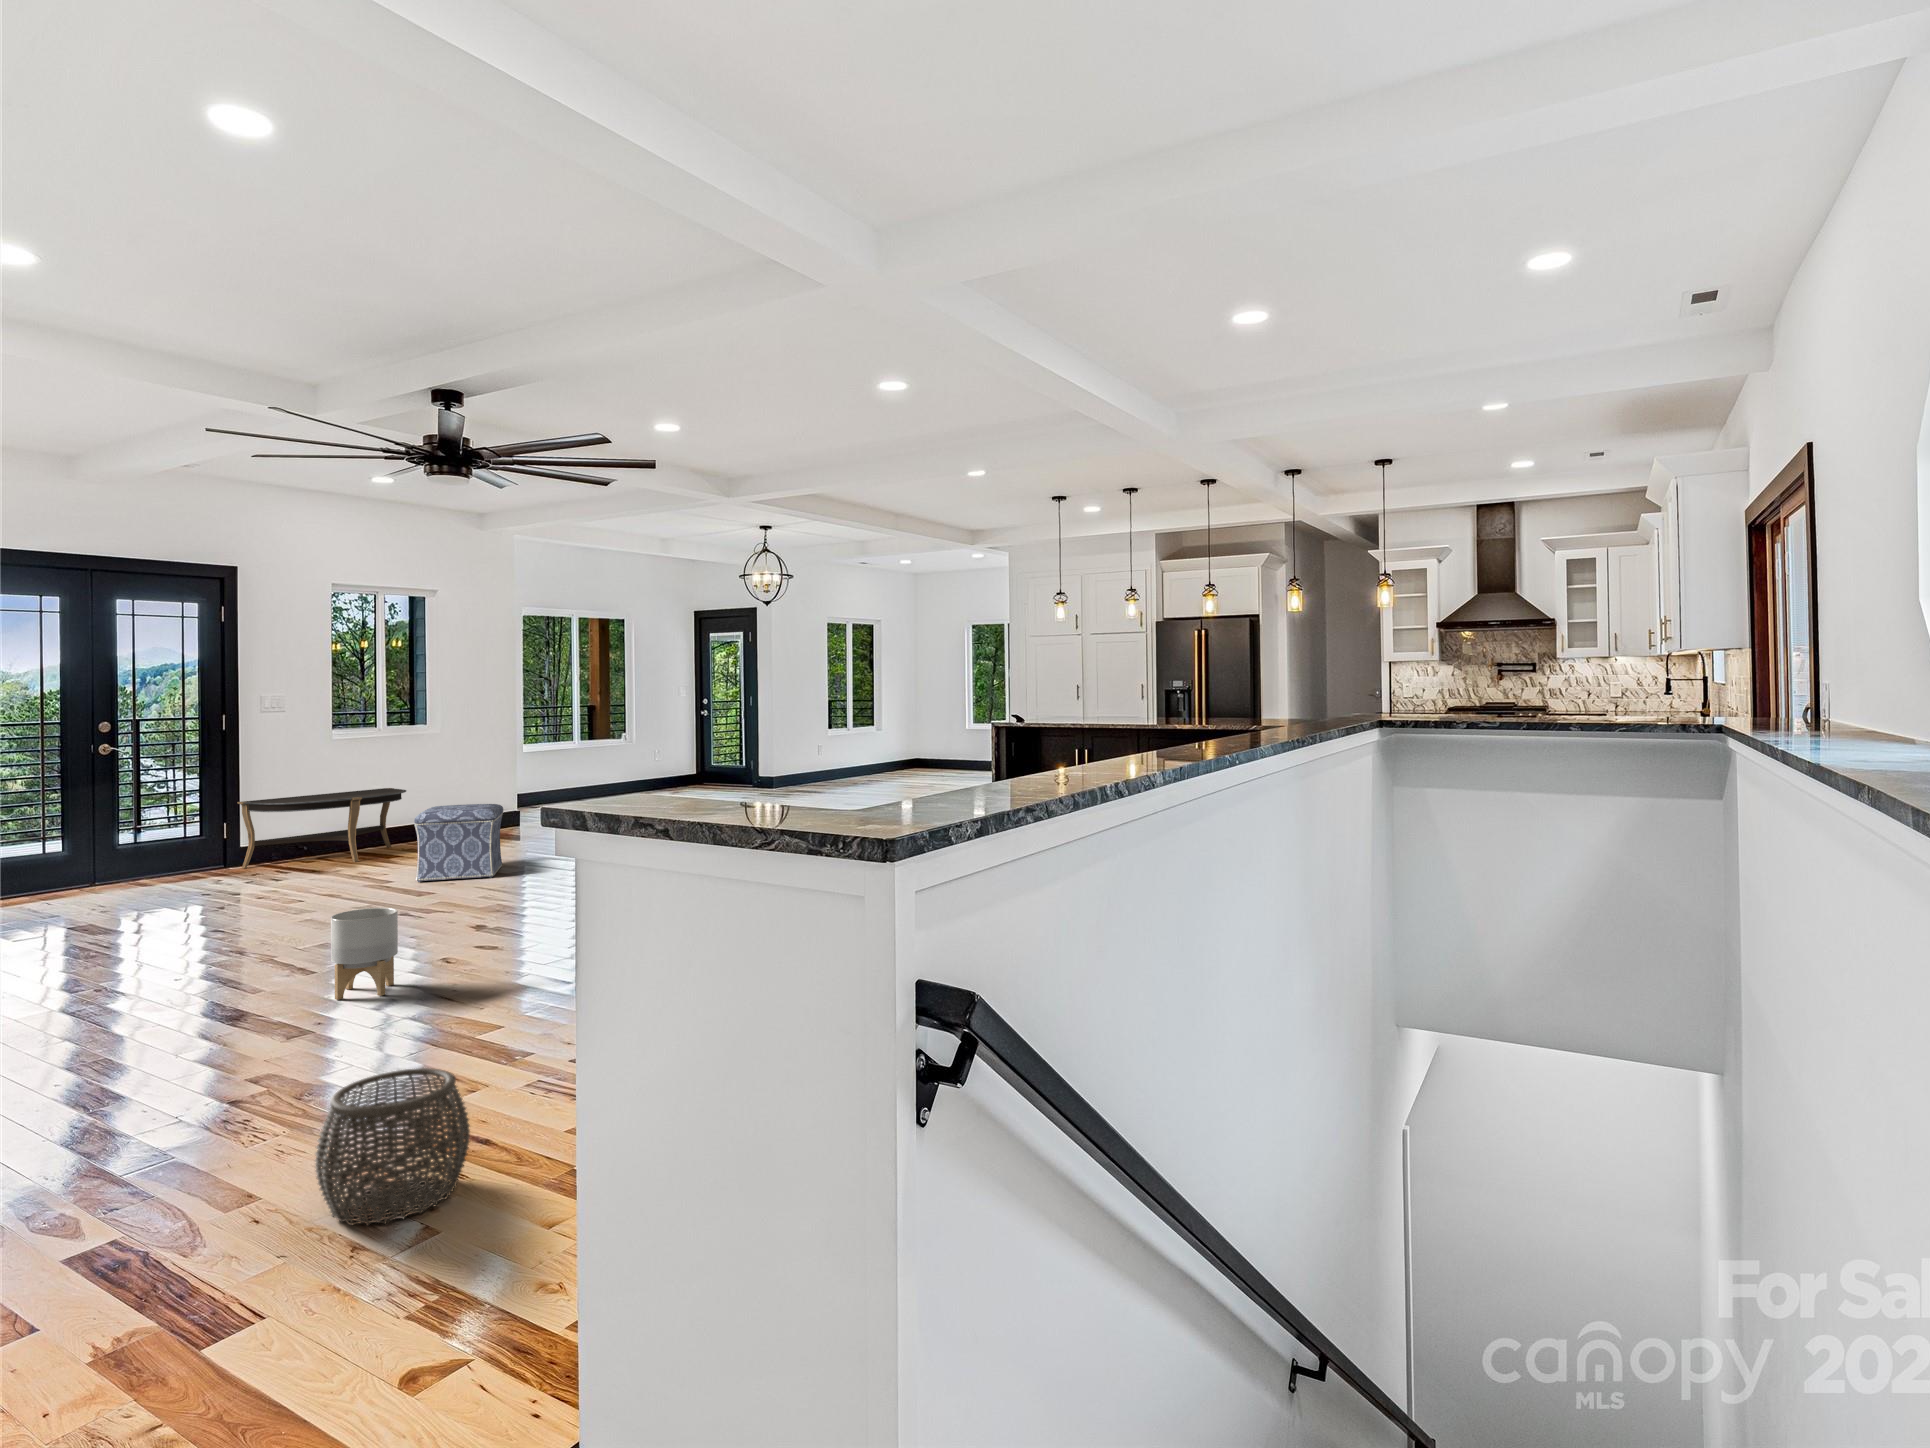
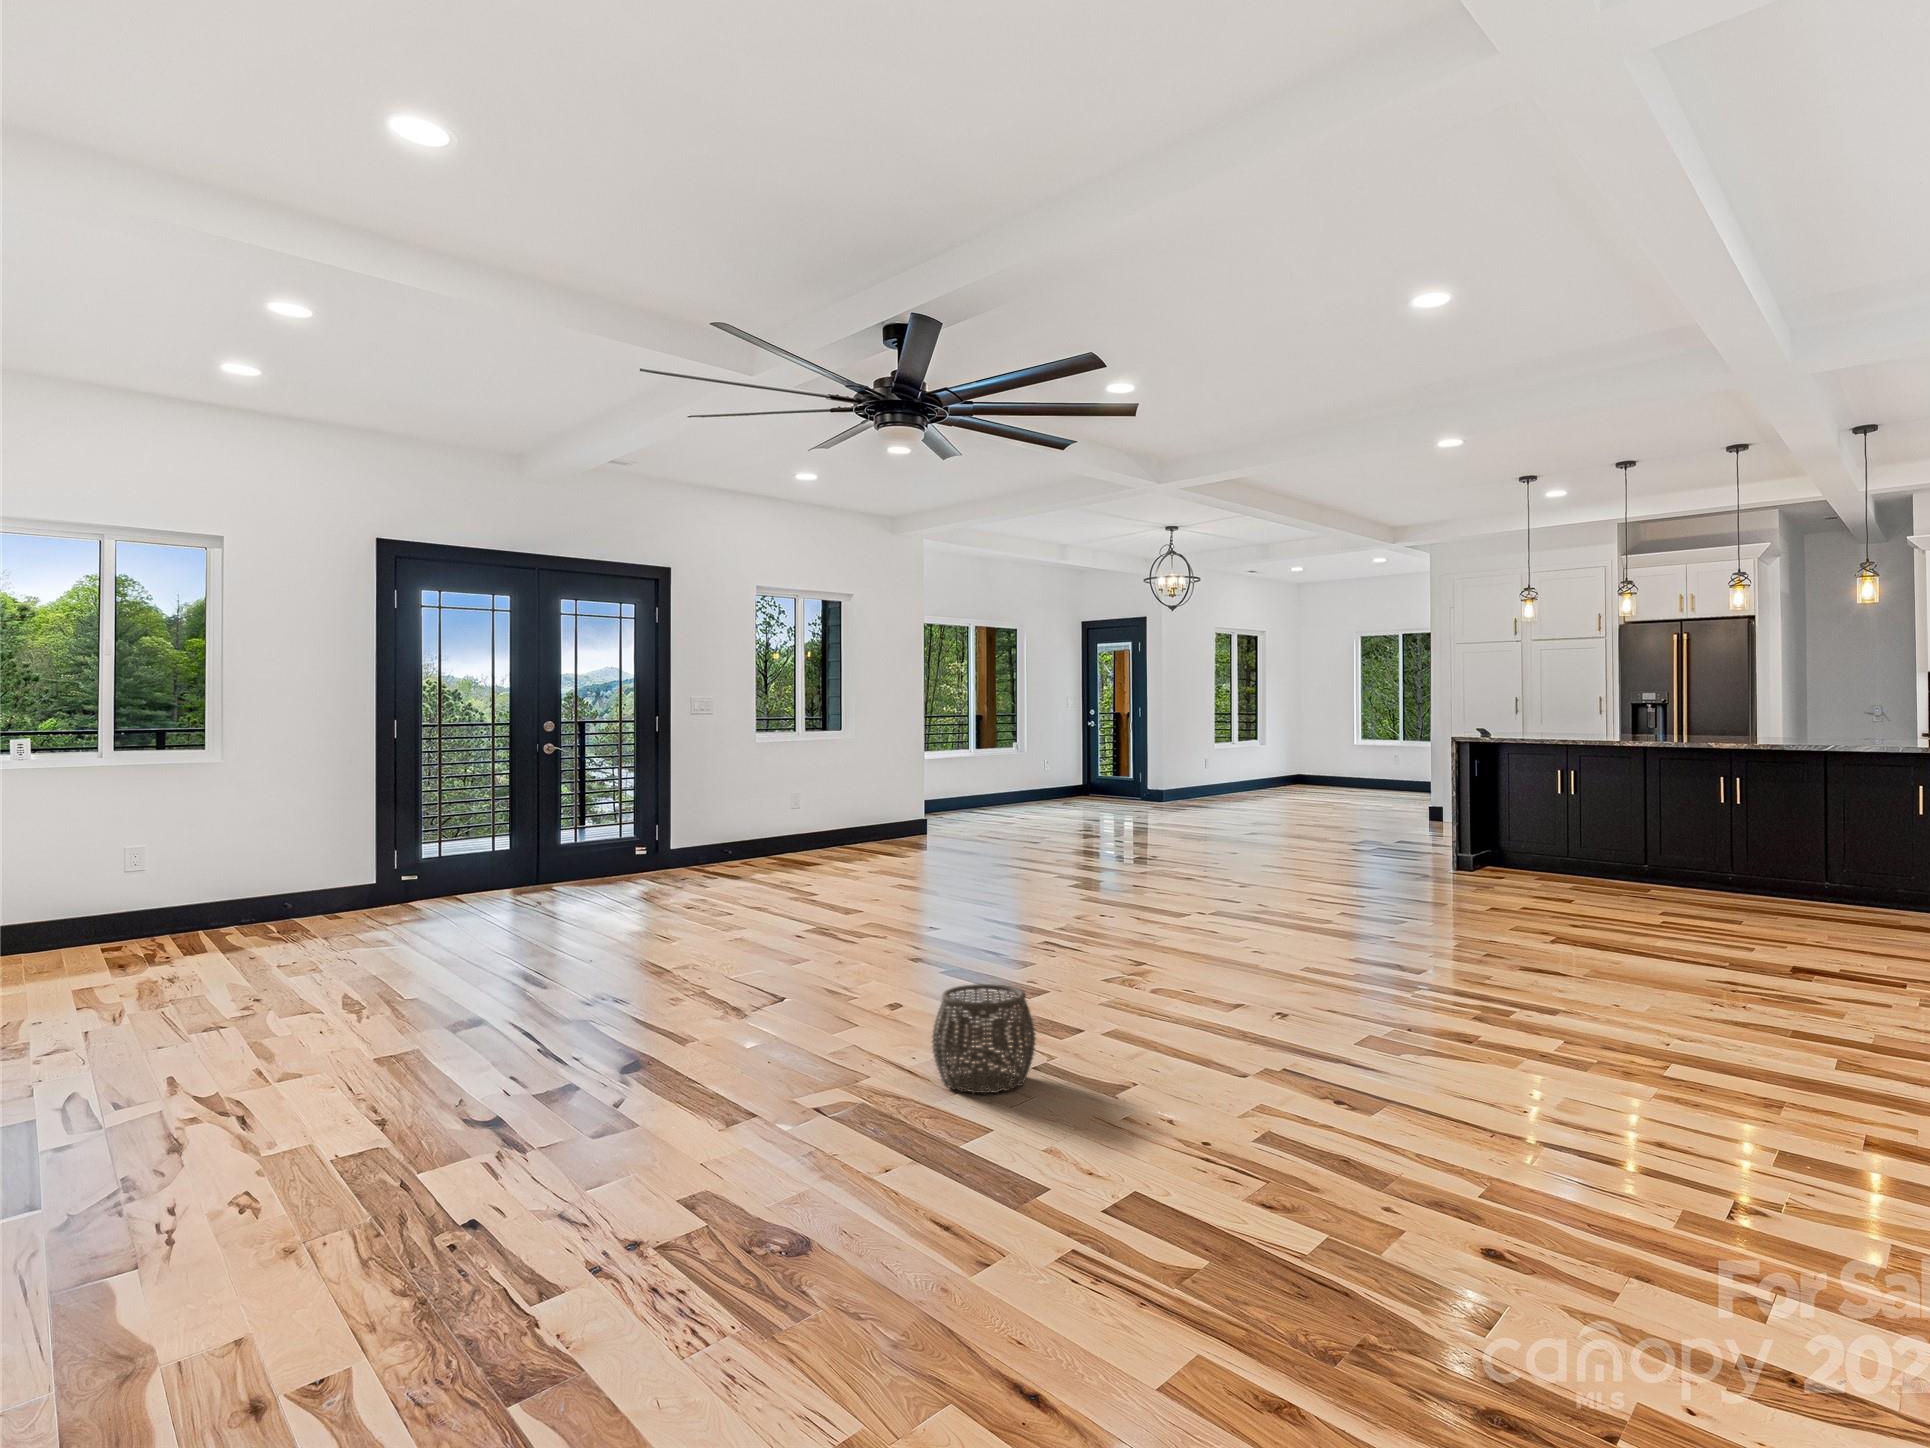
coffee table: present [238,788,406,868] -> none [706,788,836,855]
ottoman: present [414,804,503,882] -> none [860,804,930,874]
planter: present [331,908,398,1000] -> none [848,880,897,955]

